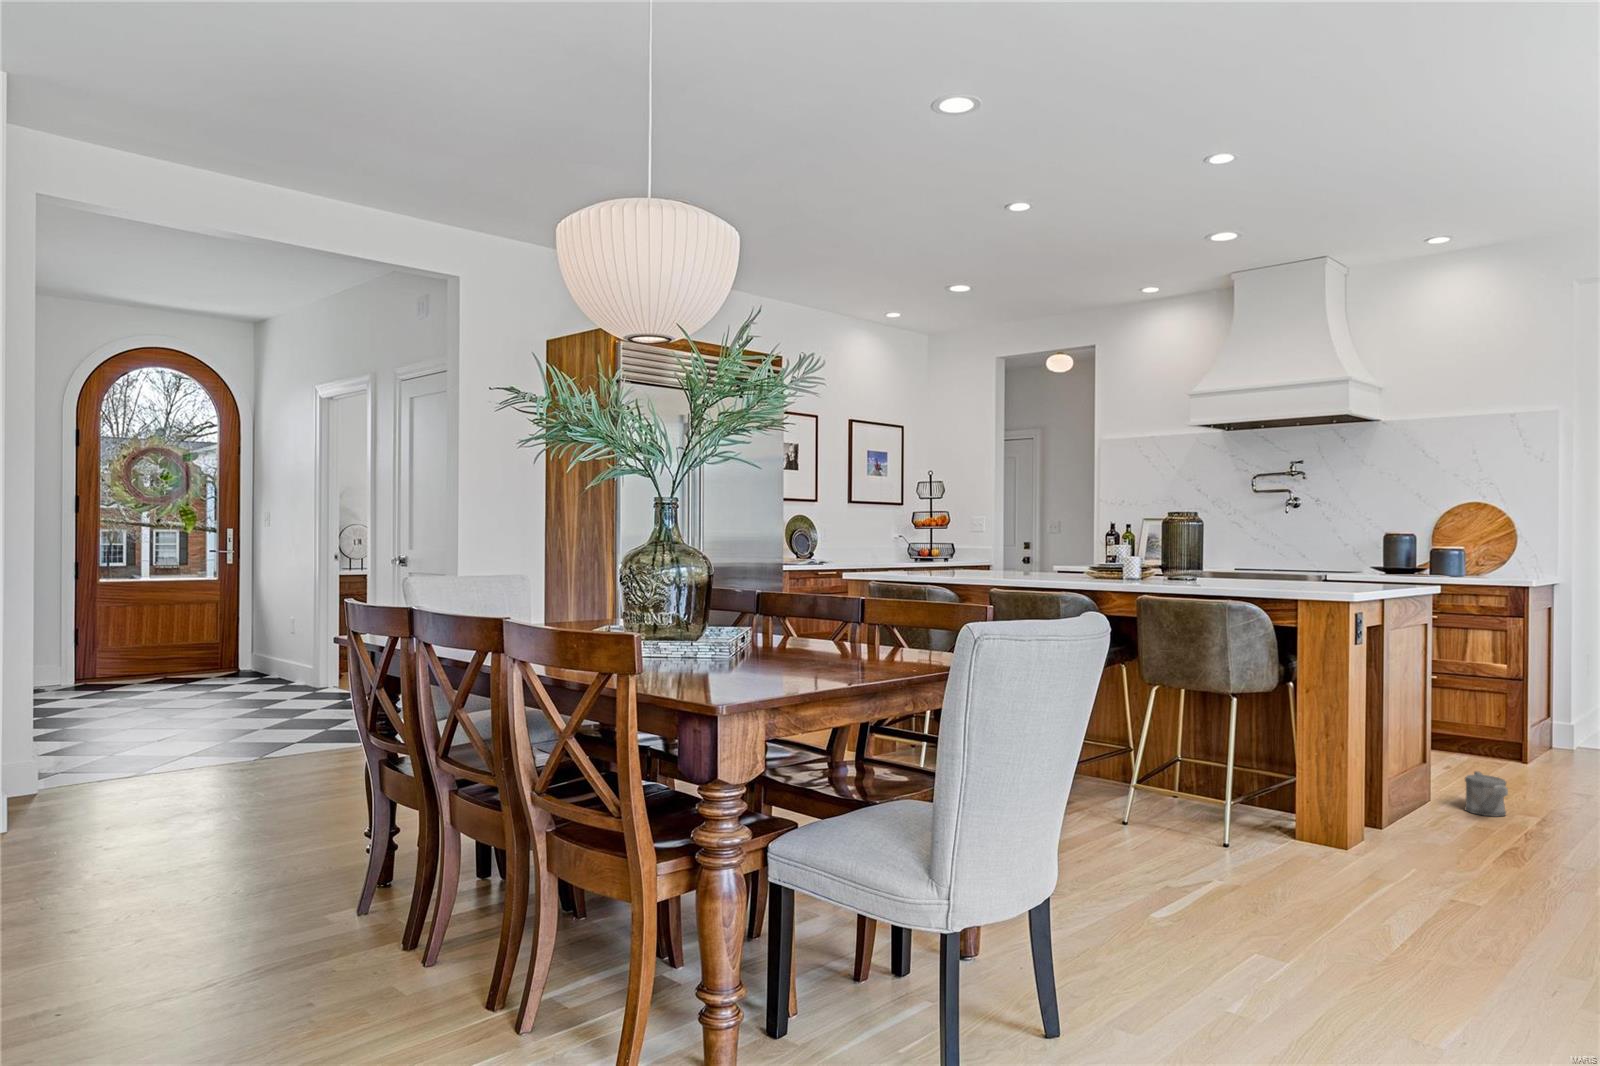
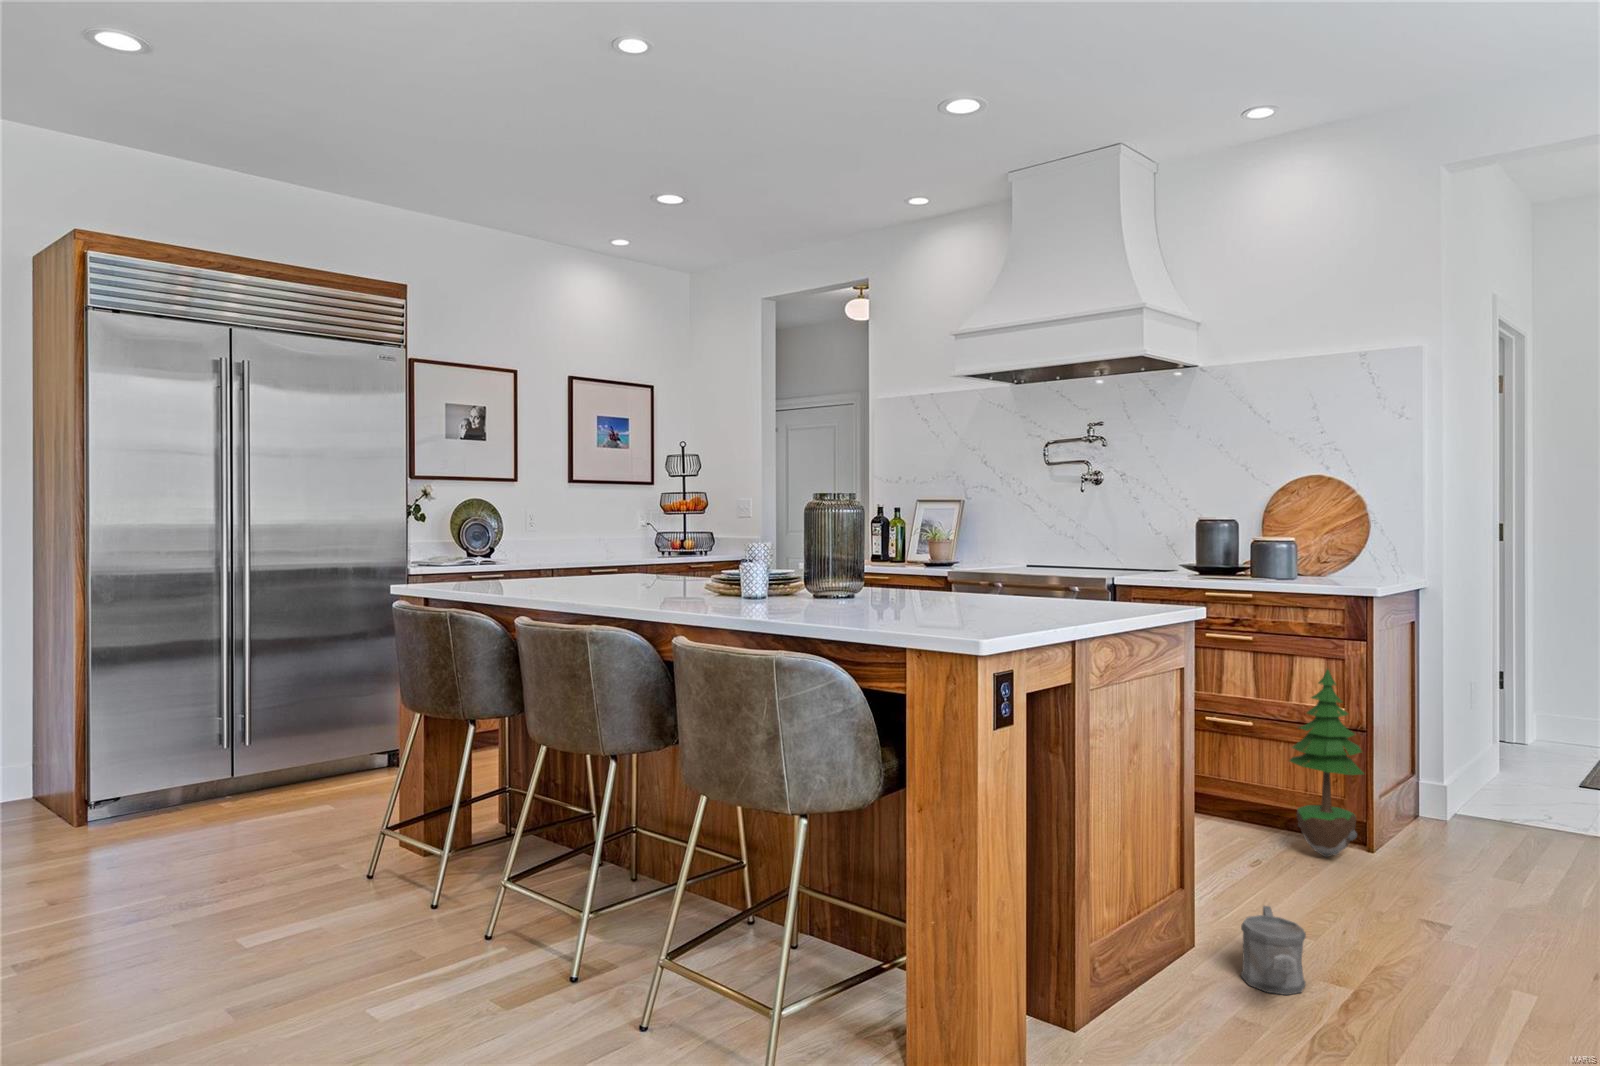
potted tree: none [1468,635,1524,765] -> present [1289,669,1364,857]

